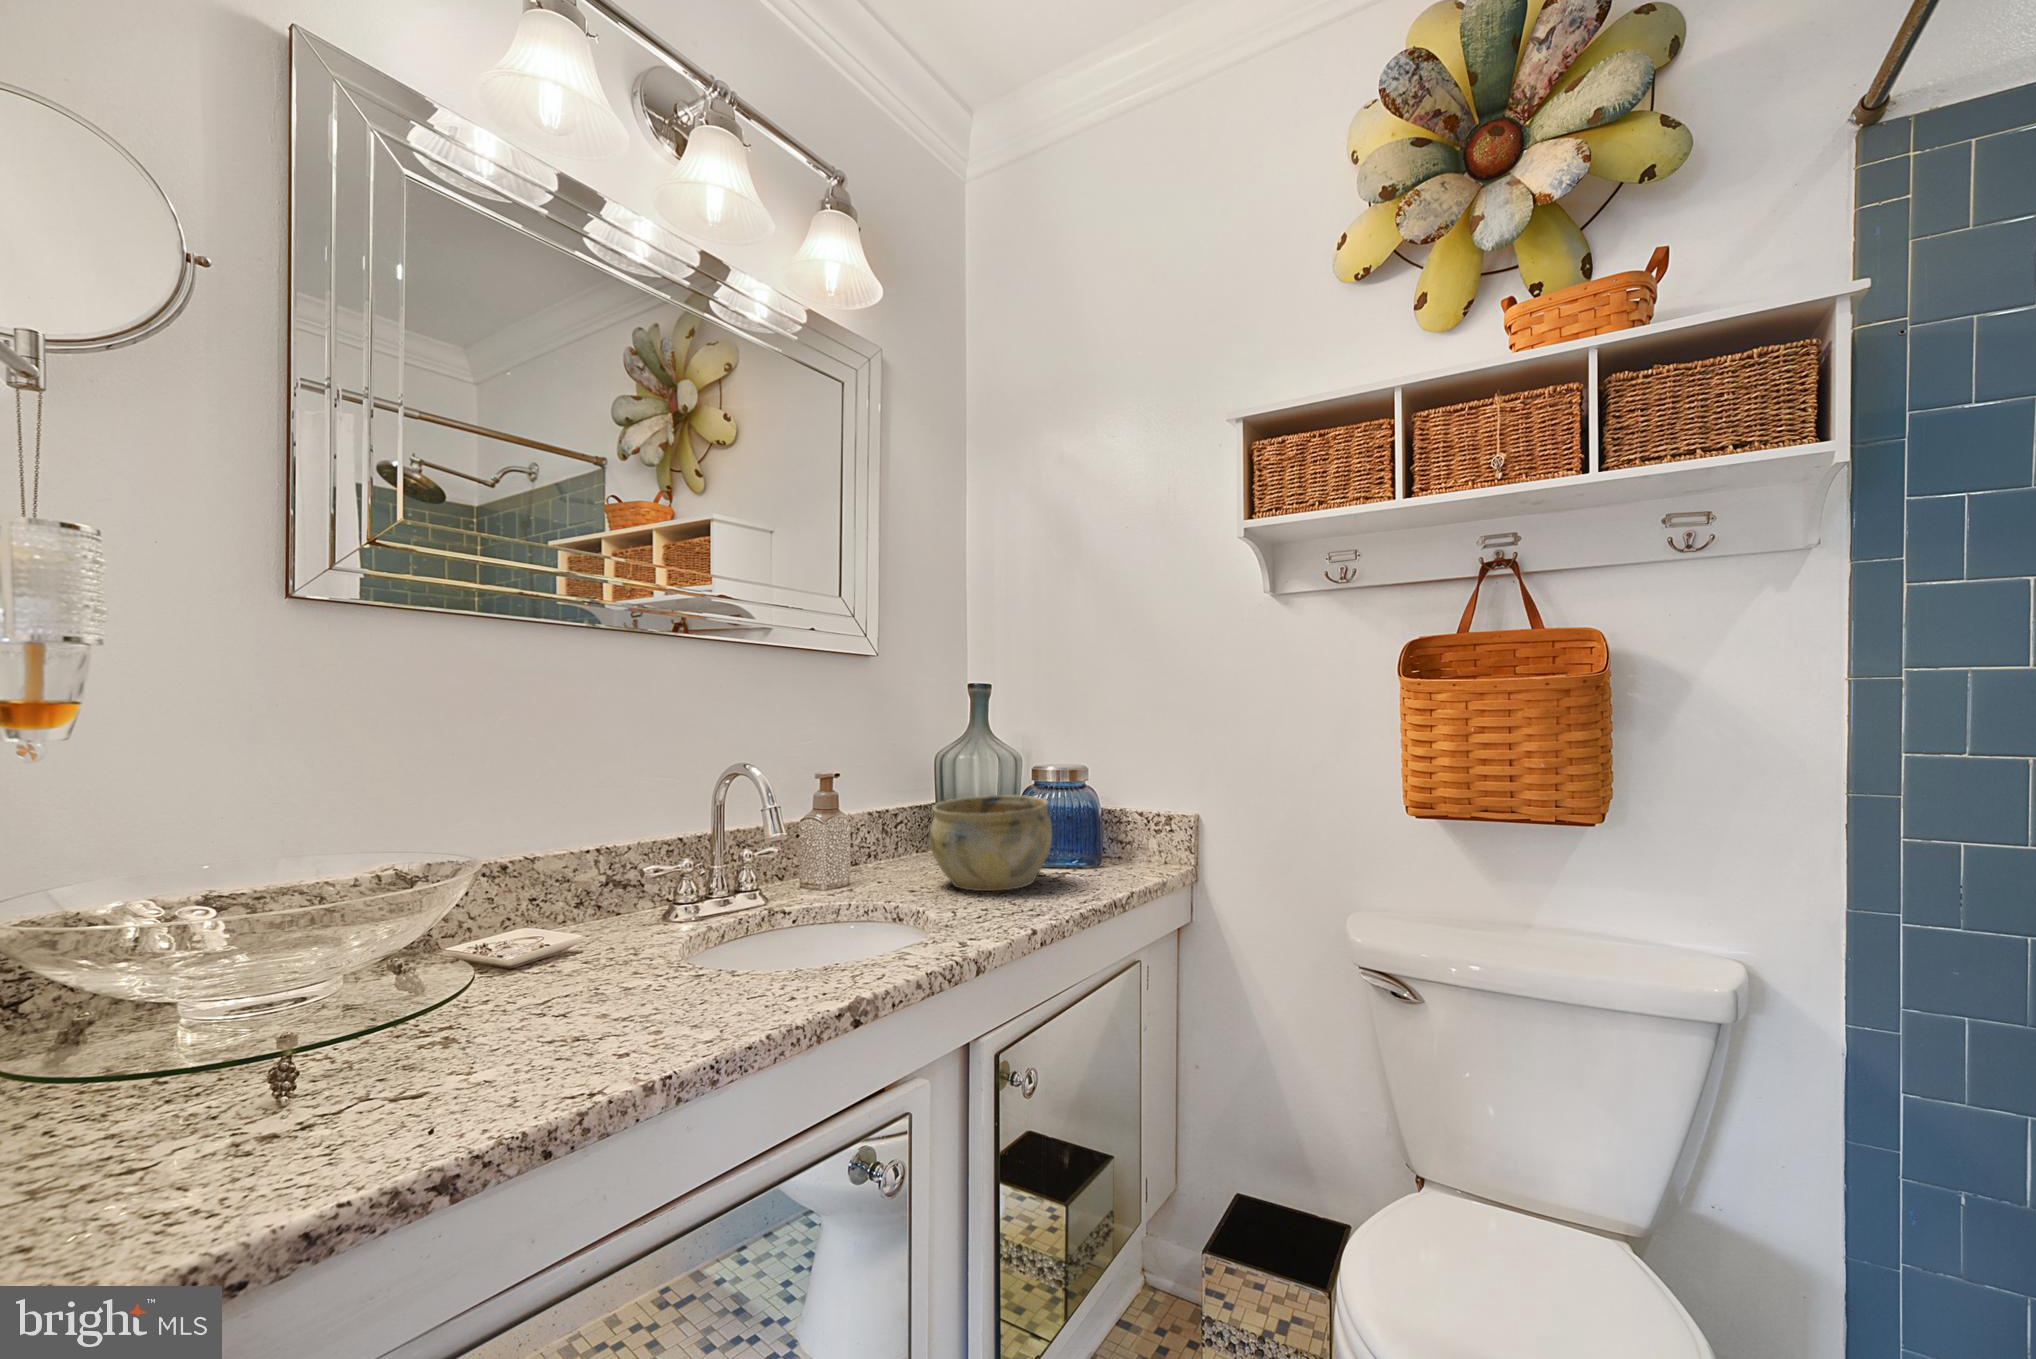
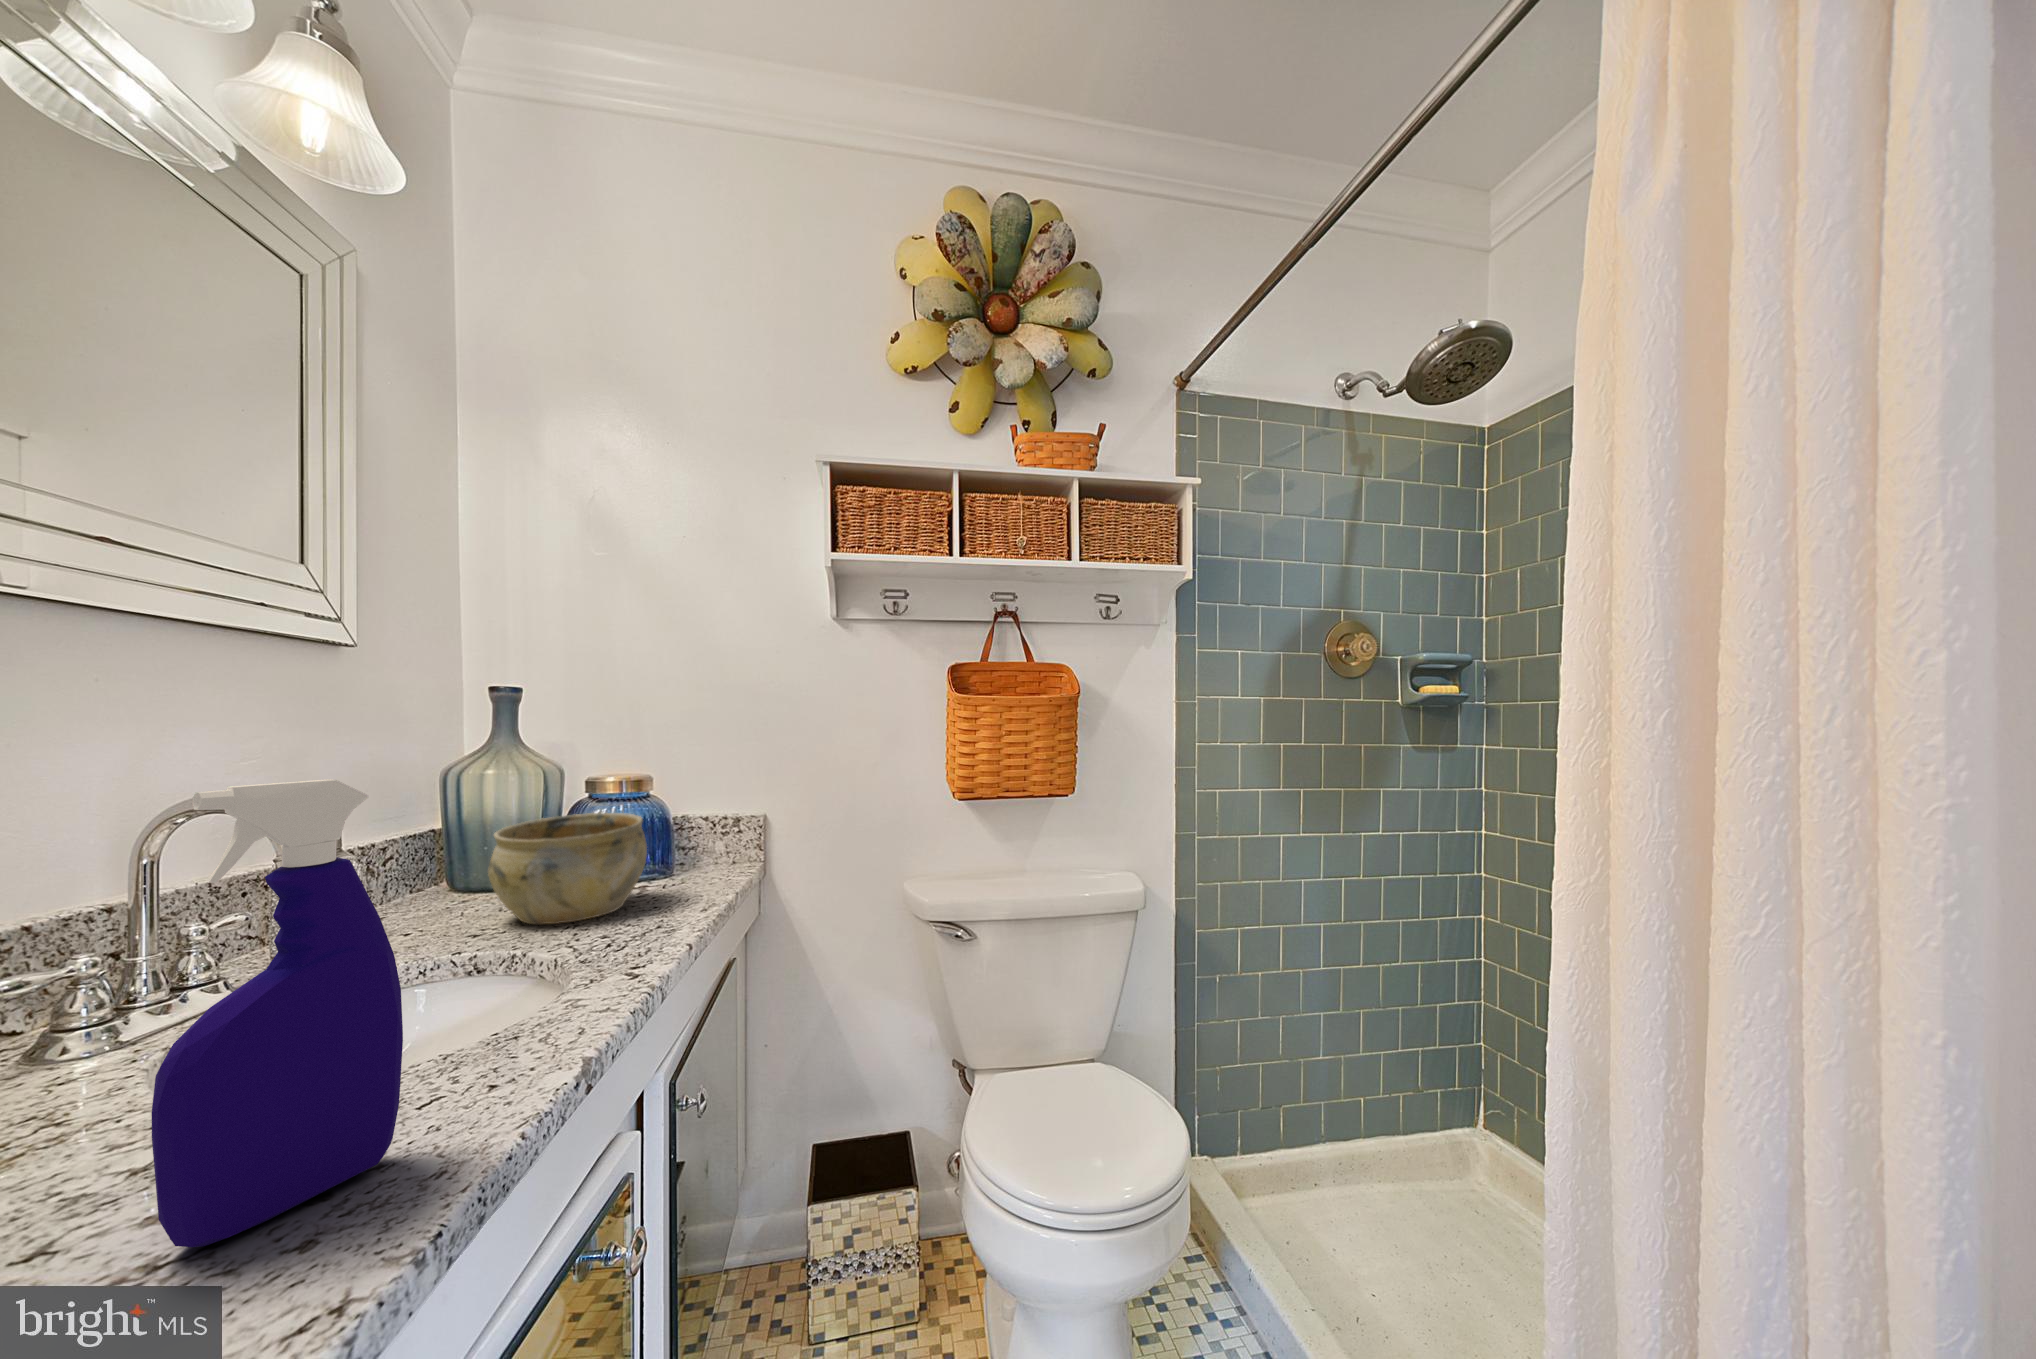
spray bottle: none [566,742,708,1040] -> present [152,779,403,1247]

